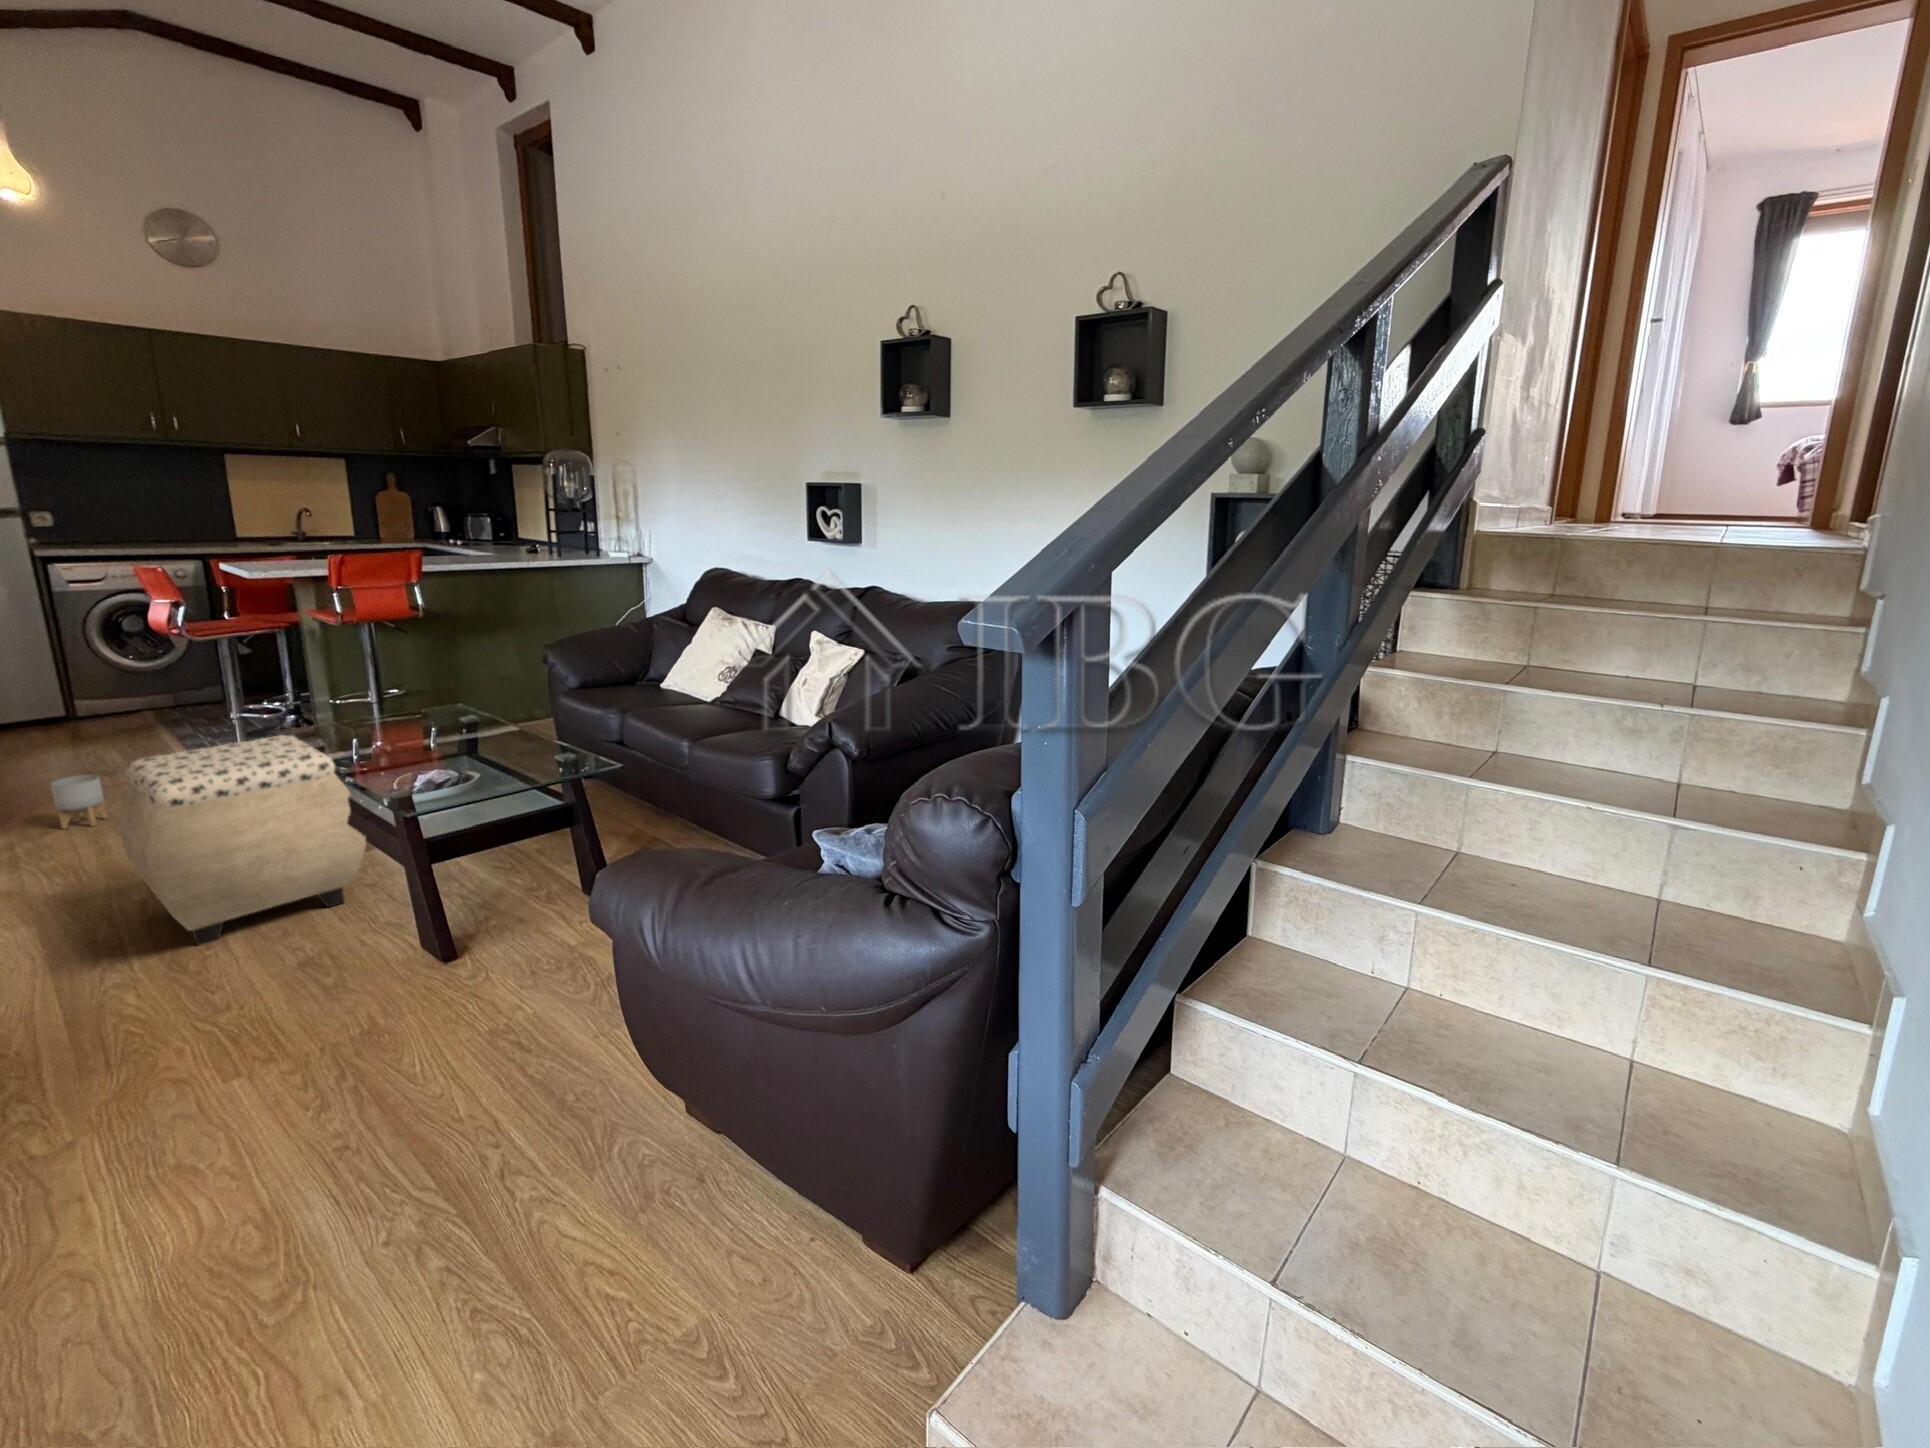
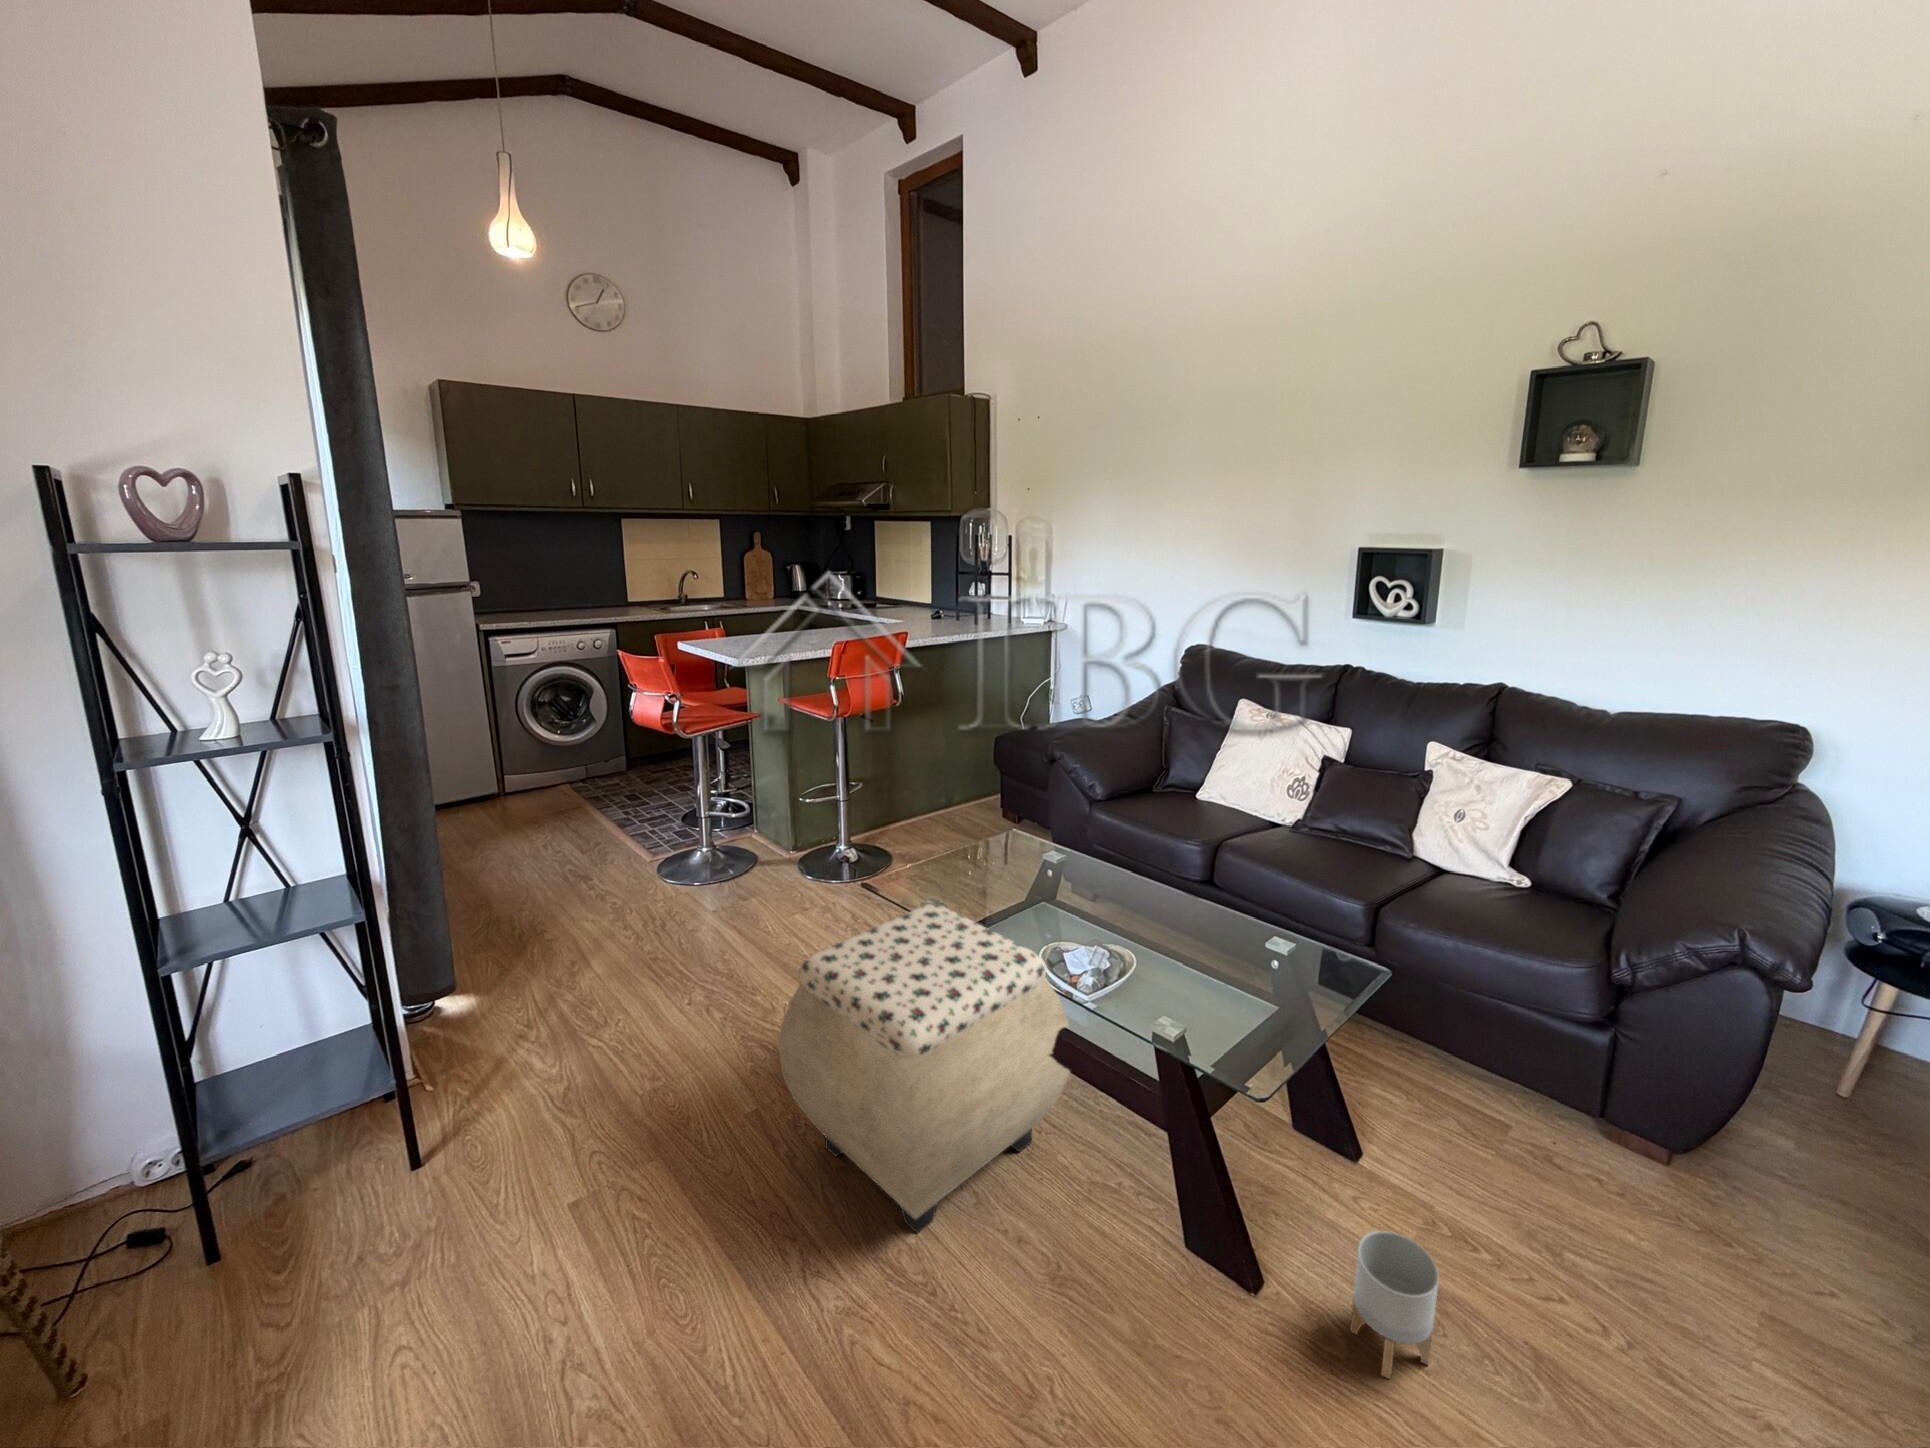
planter: present [51,775,107,829] -> present [1350,1231,1439,1379]

